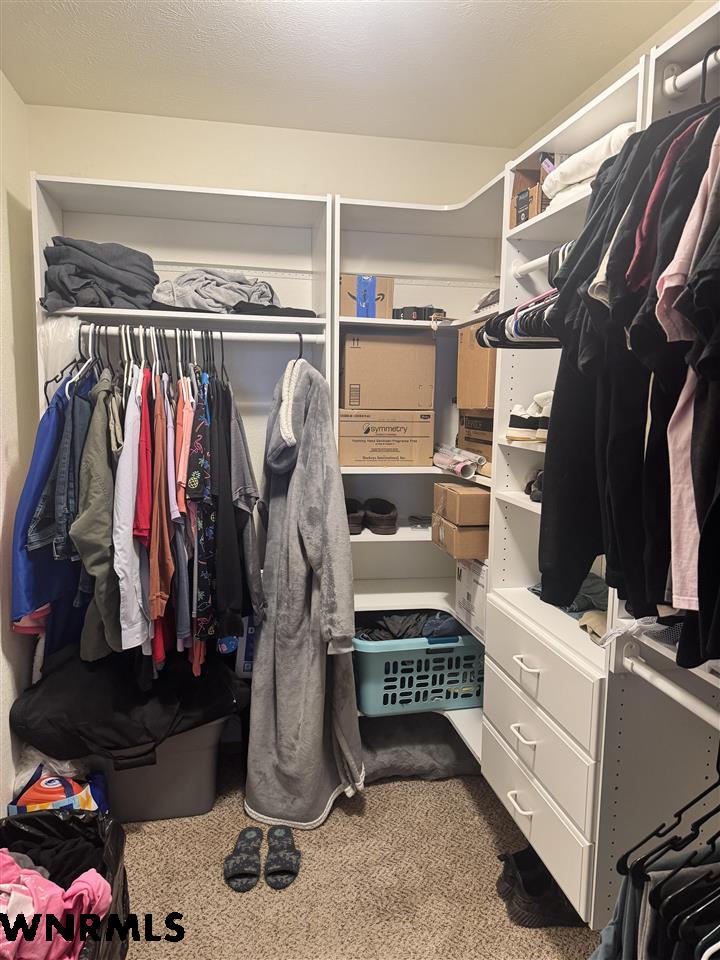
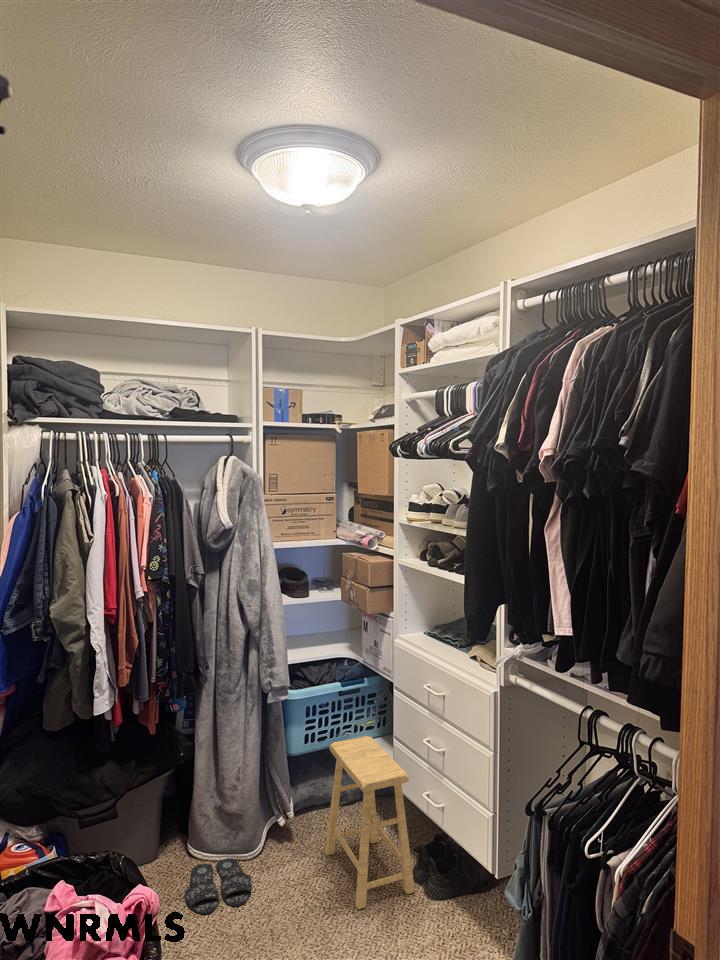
footstool: none [394,707,498,925] -> present [325,736,415,909]

